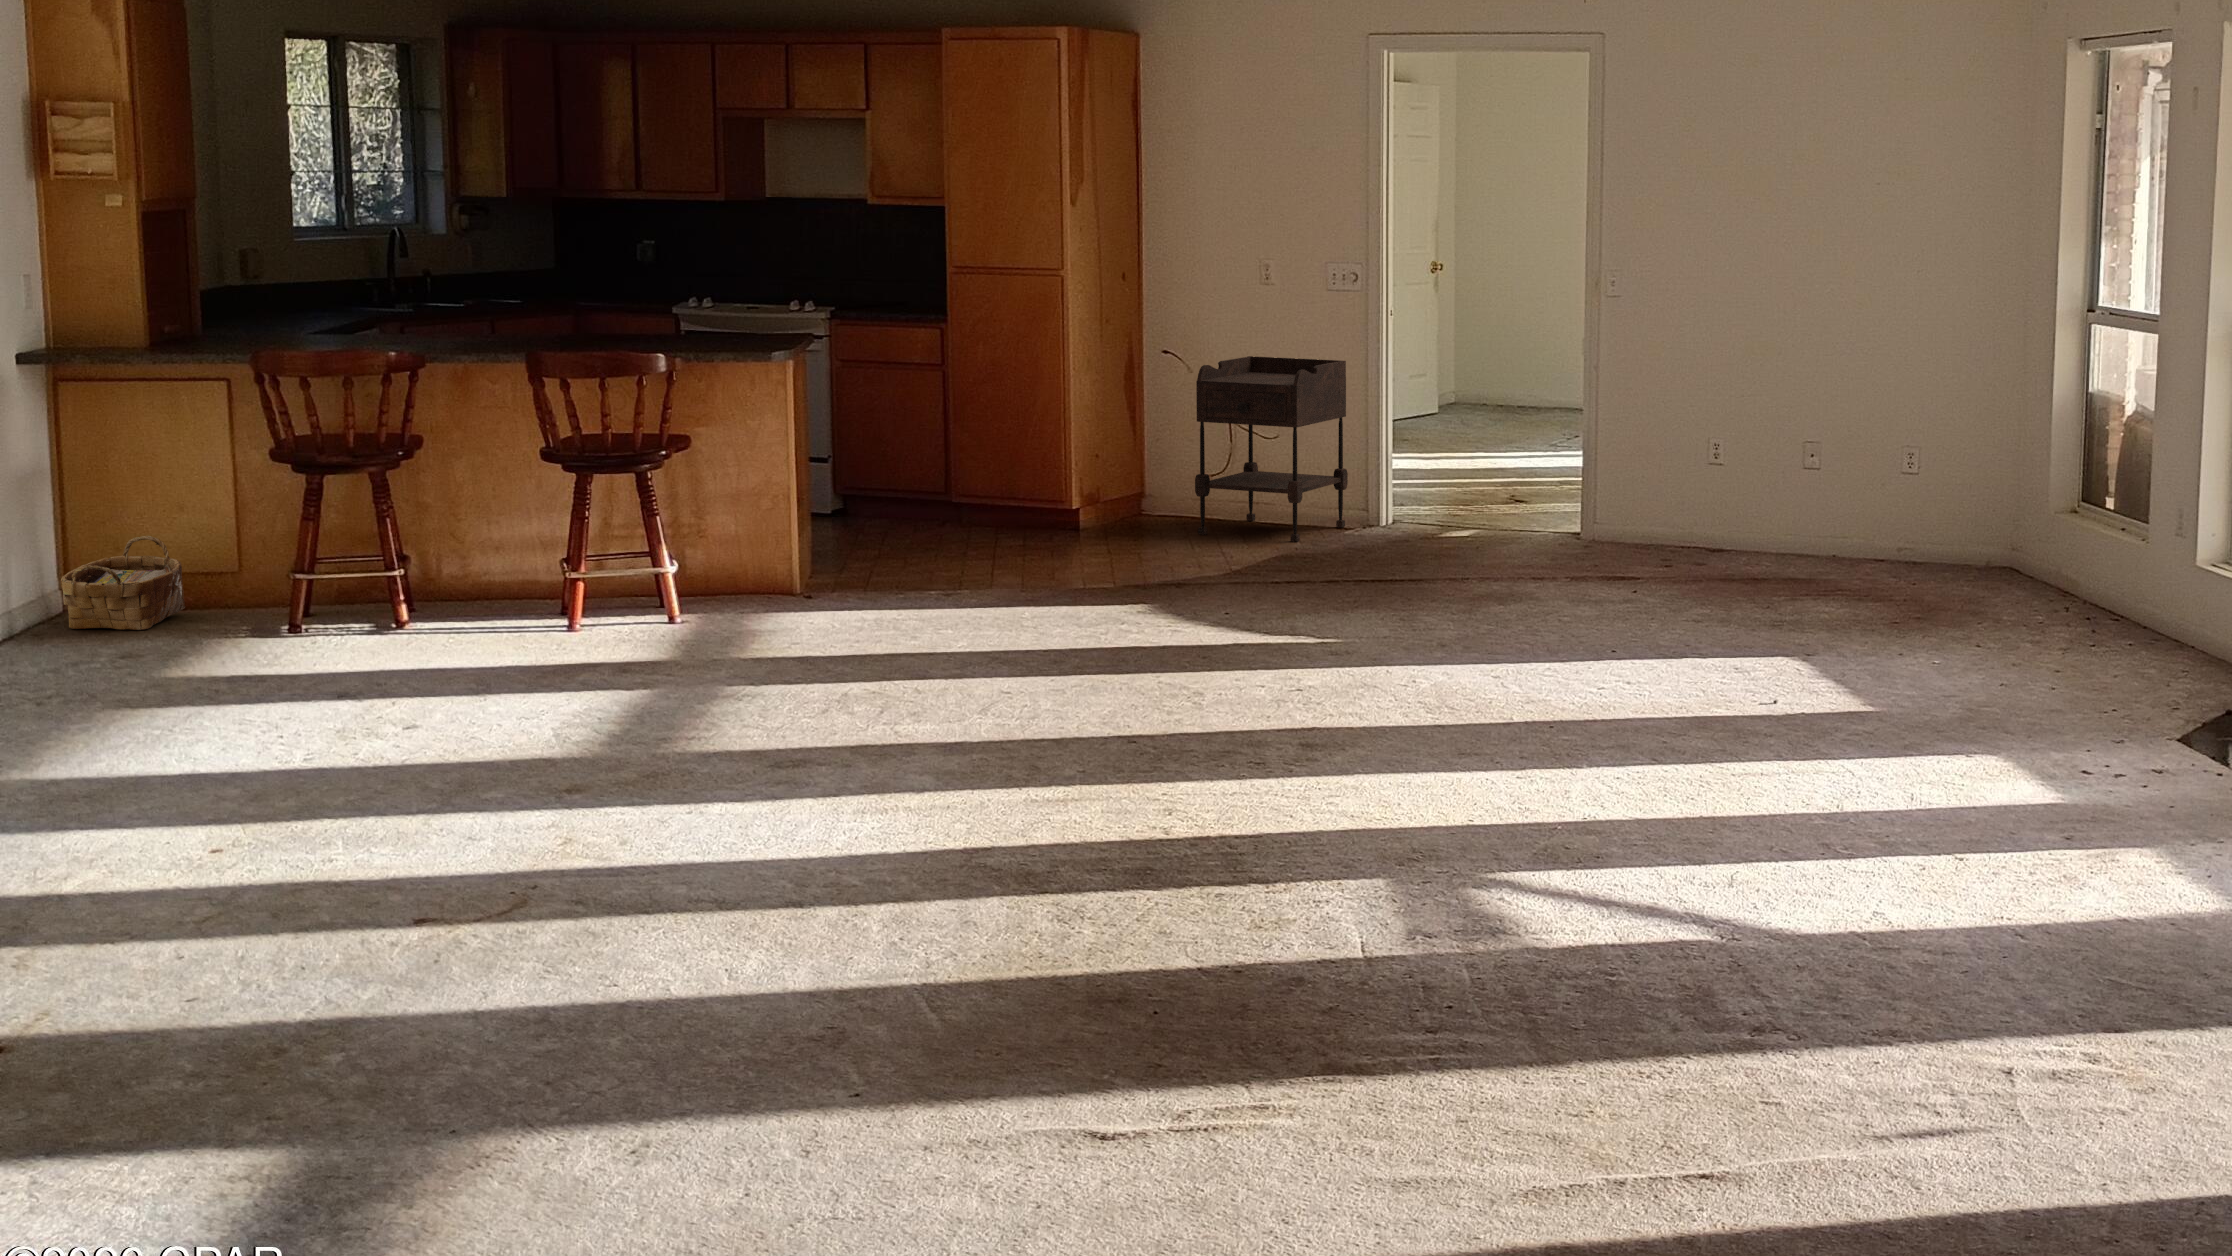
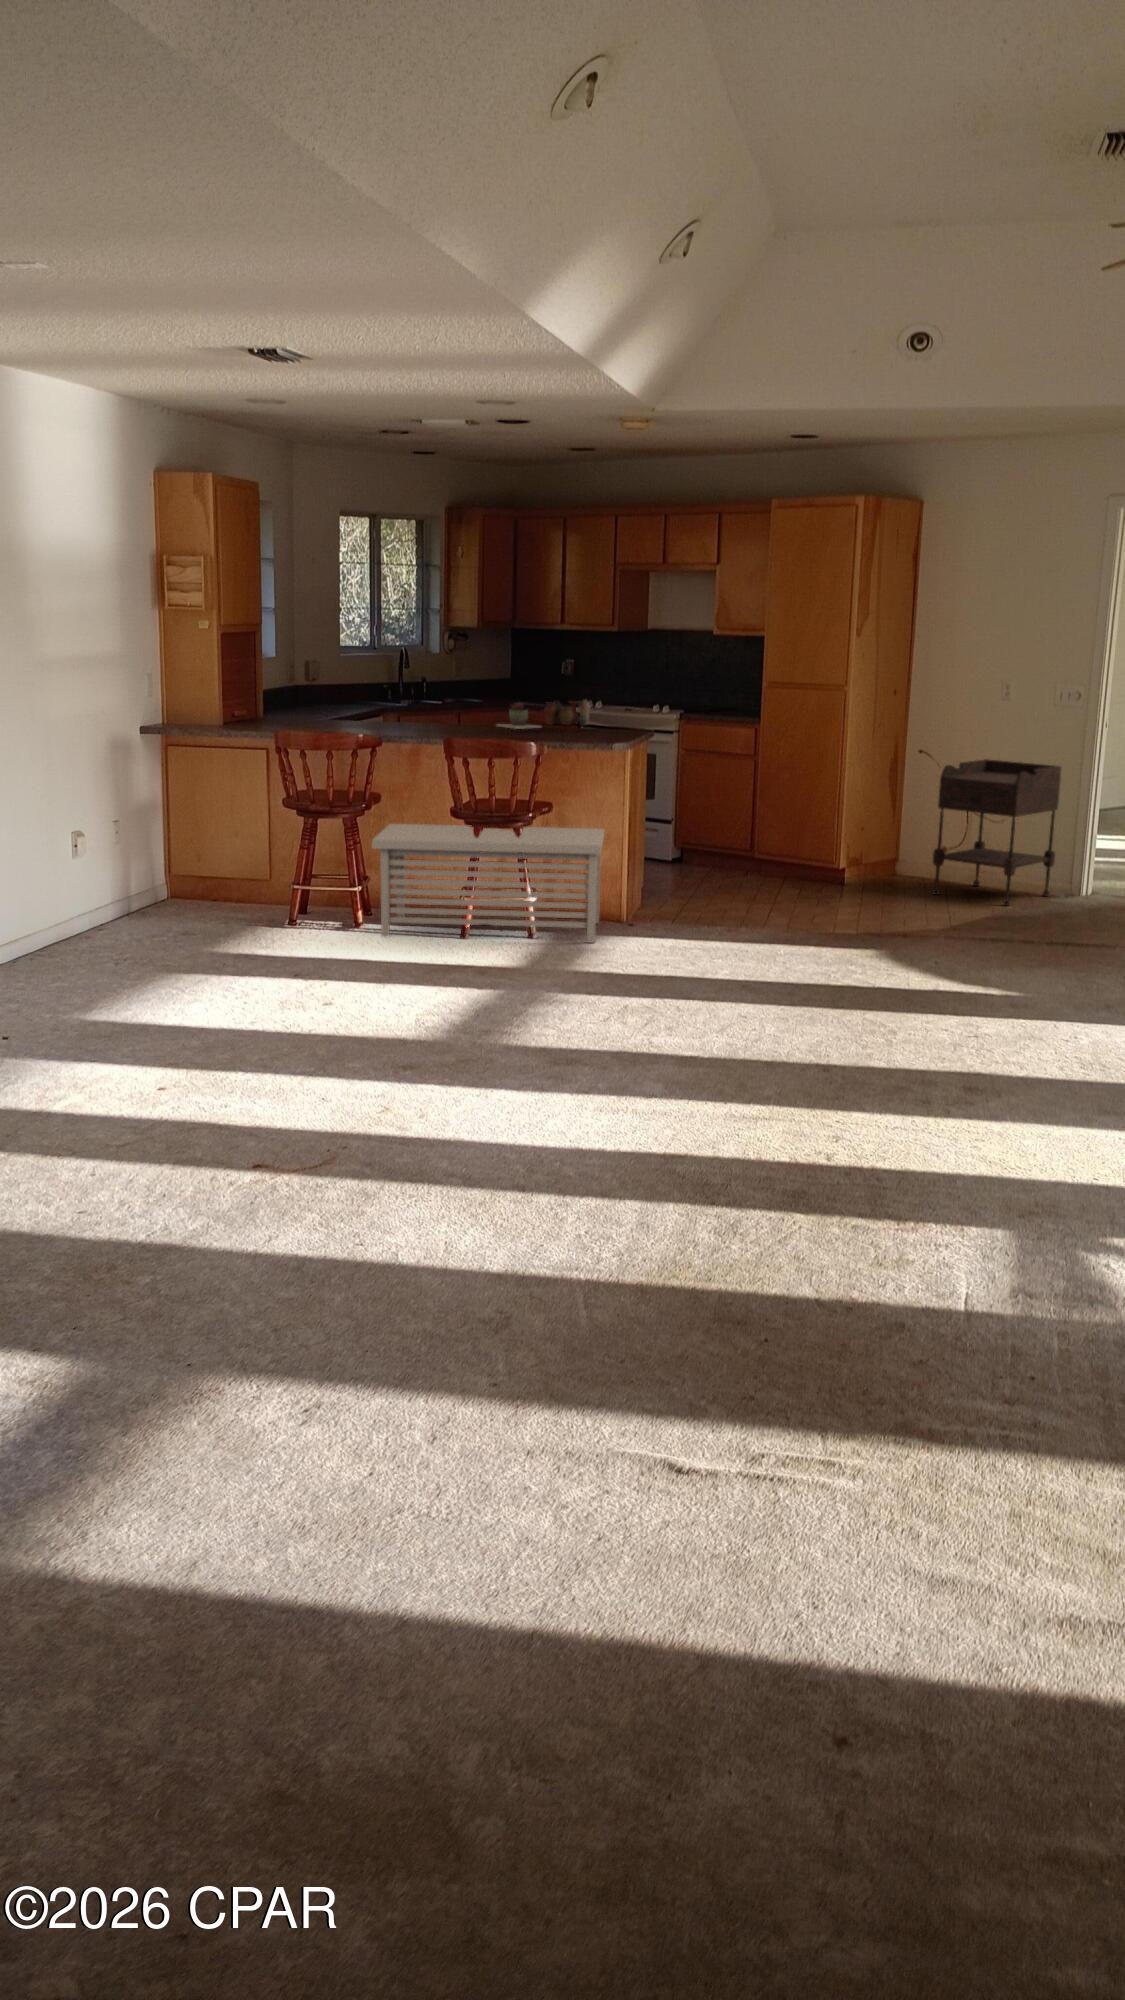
vase: none [645,295,710,332] -> present [544,699,590,726]
succulent plant: none [578,301,647,339] -> present [497,703,540,729]
storage bench: none [429,469,770,640] -> present [372,824,604,943]
woven basket: present [61,536,185,630] -> none [156,851,232,914]

